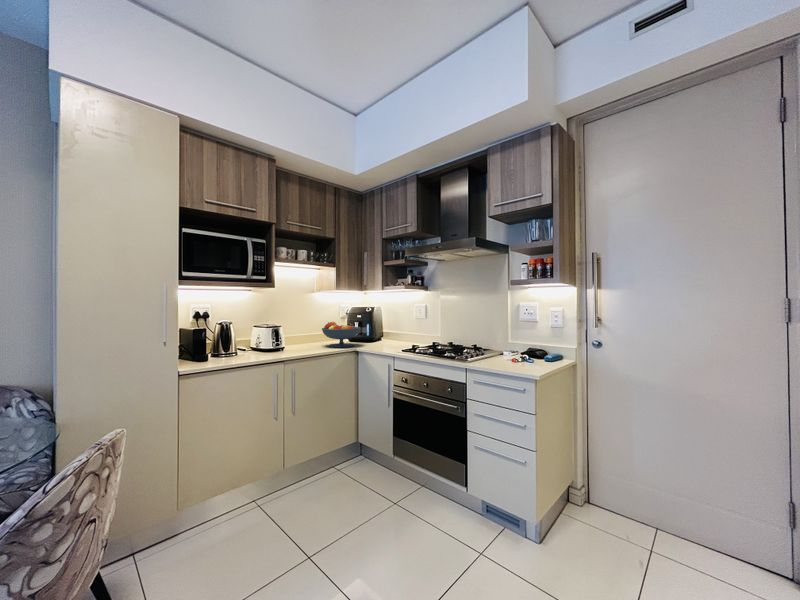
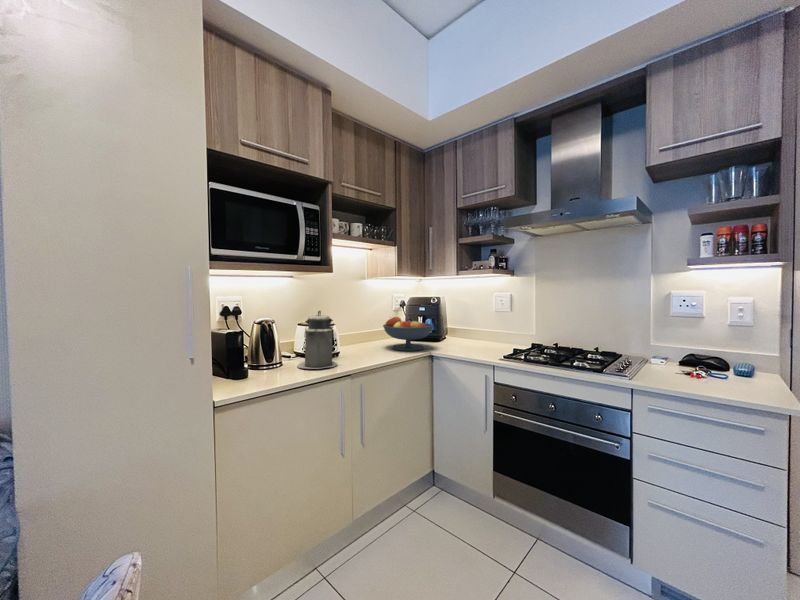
canister: none [247,315,277,356] -> present [297,311,337,369]

